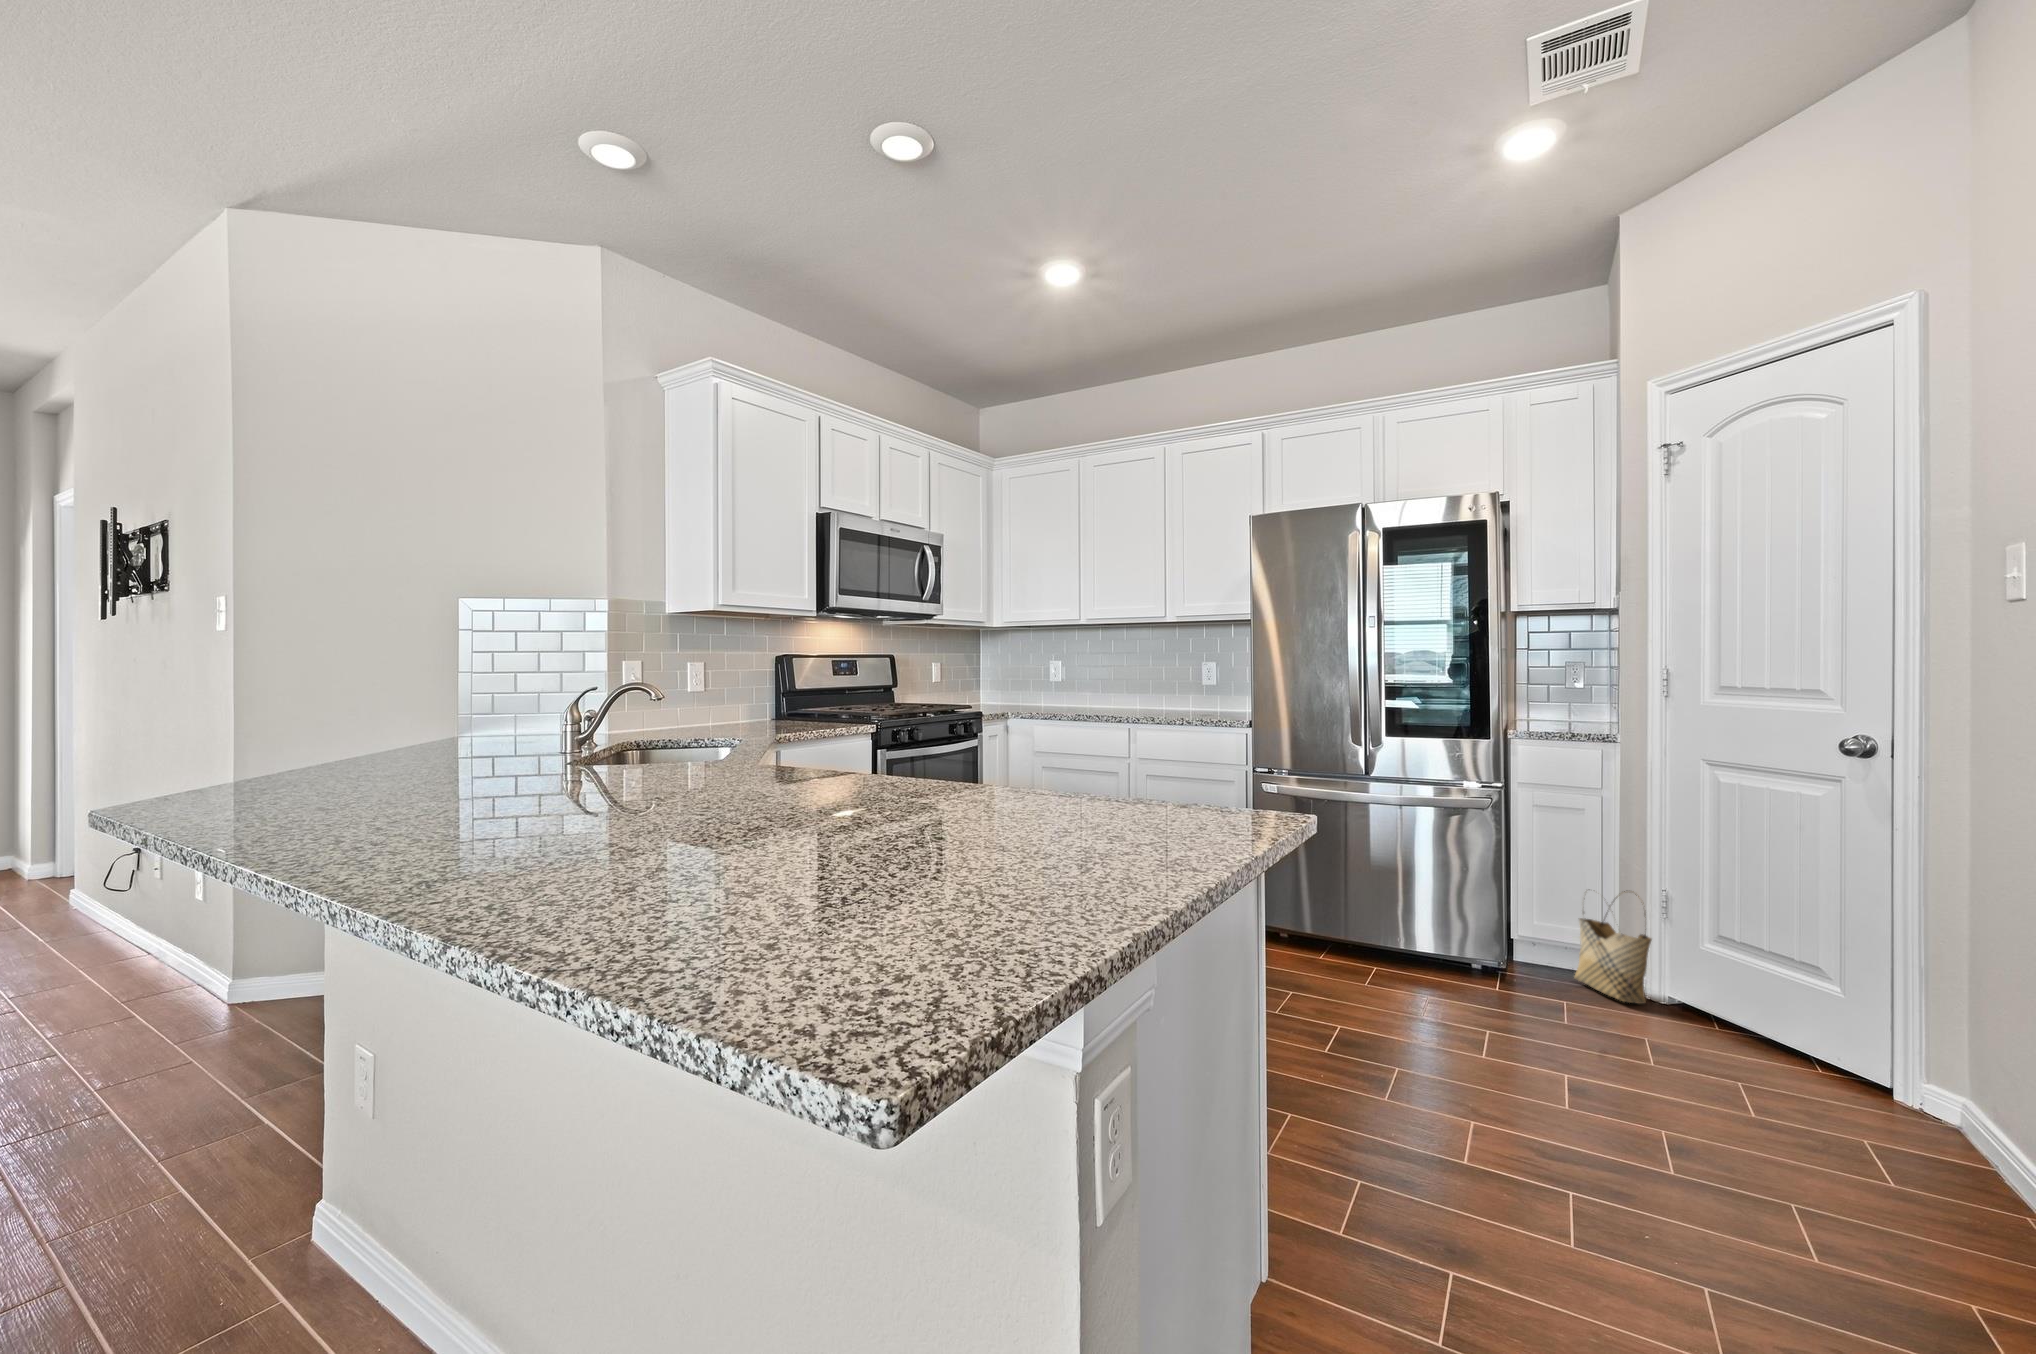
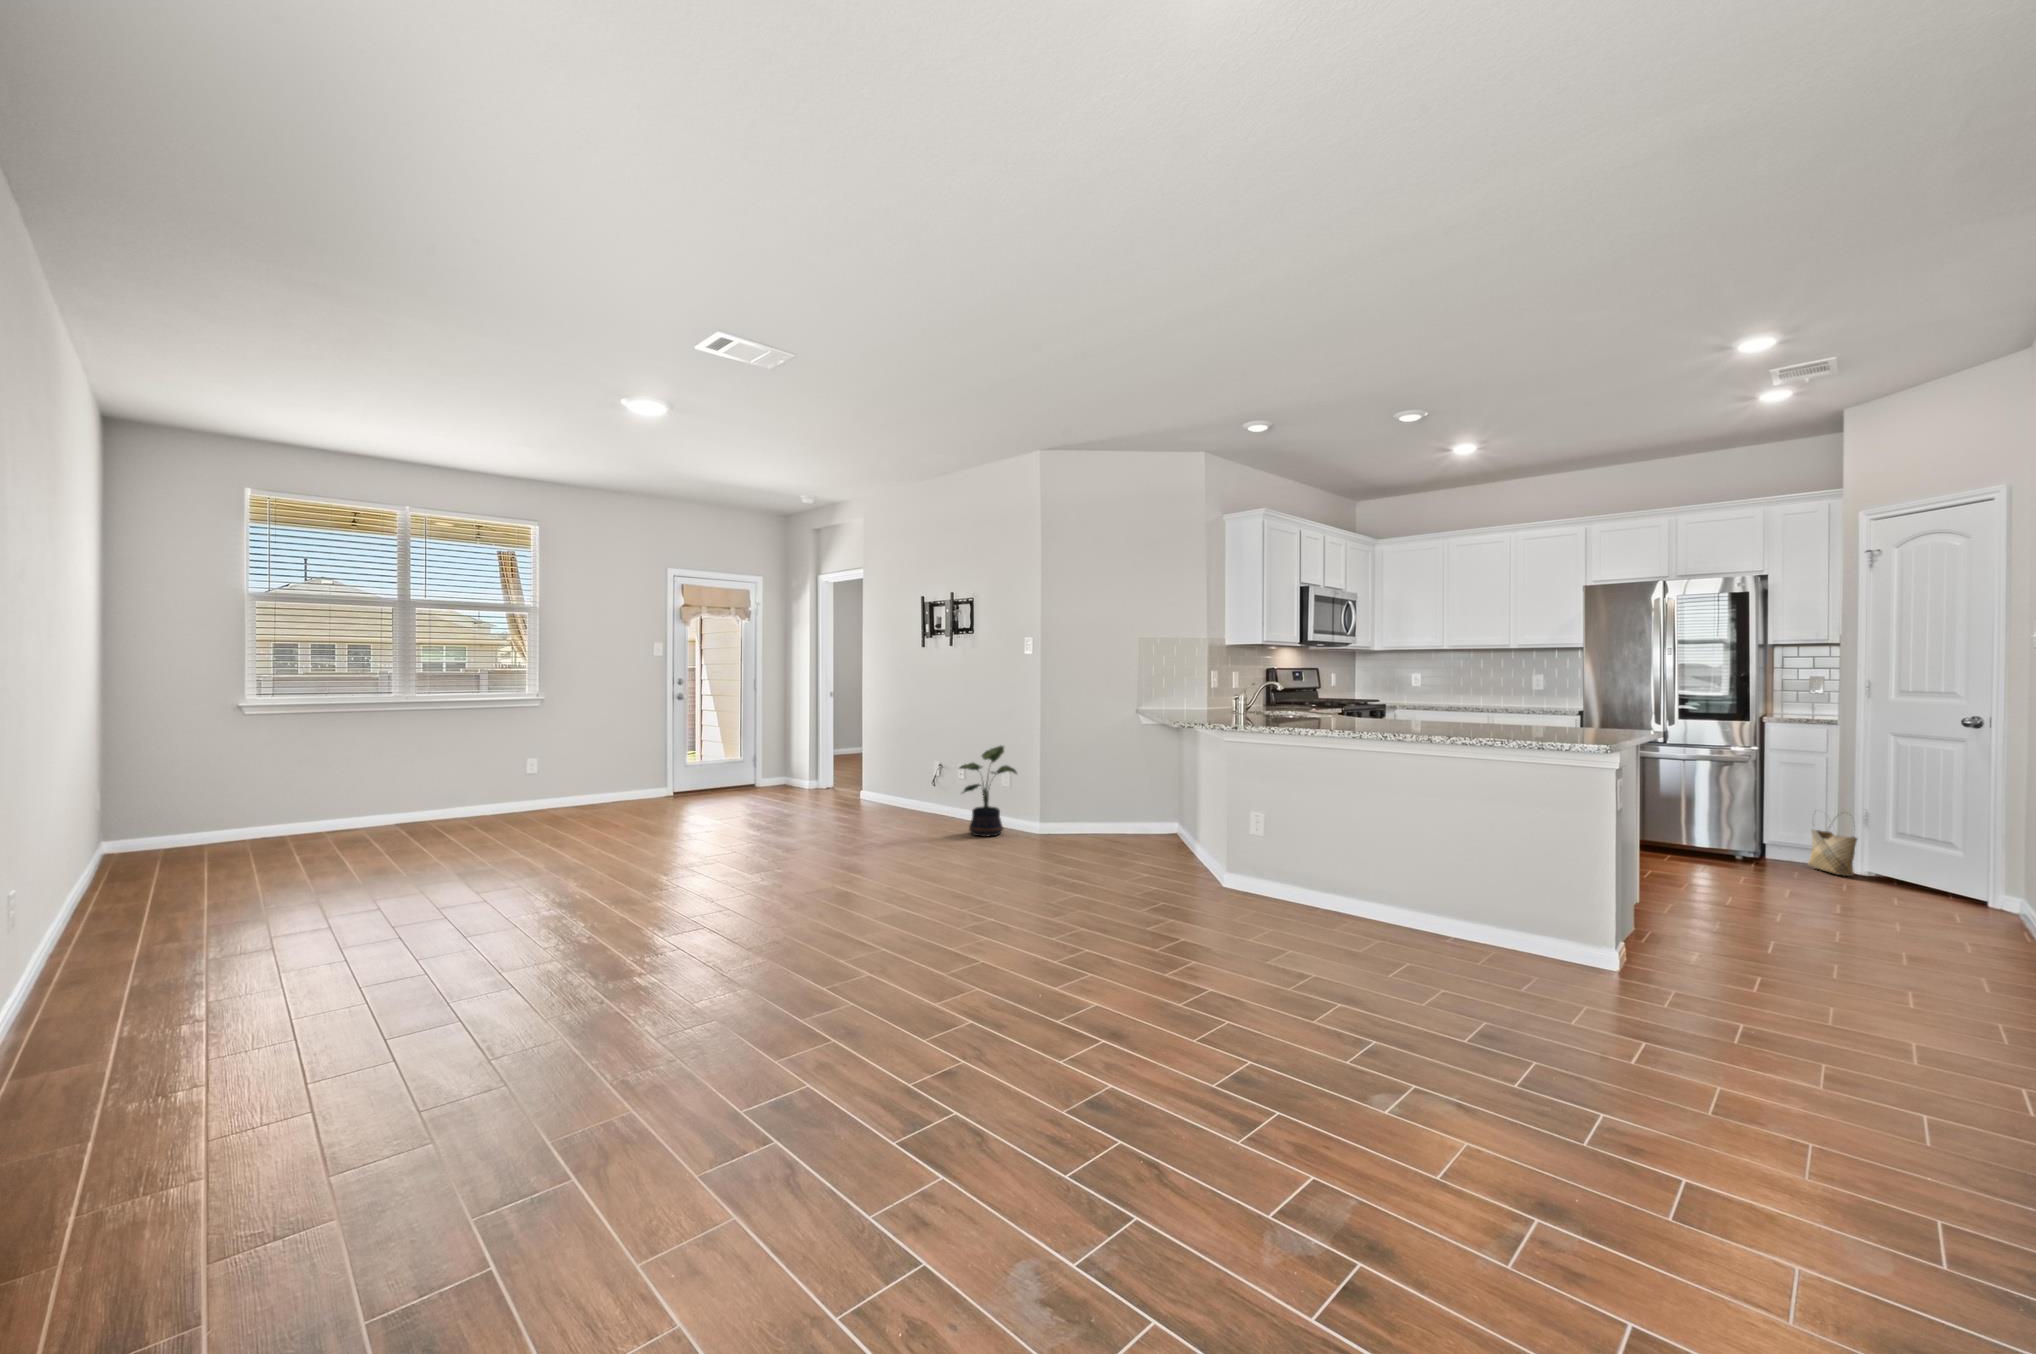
potted plant: none [53,808,229,1003] -> present [959,745,1017,836]

